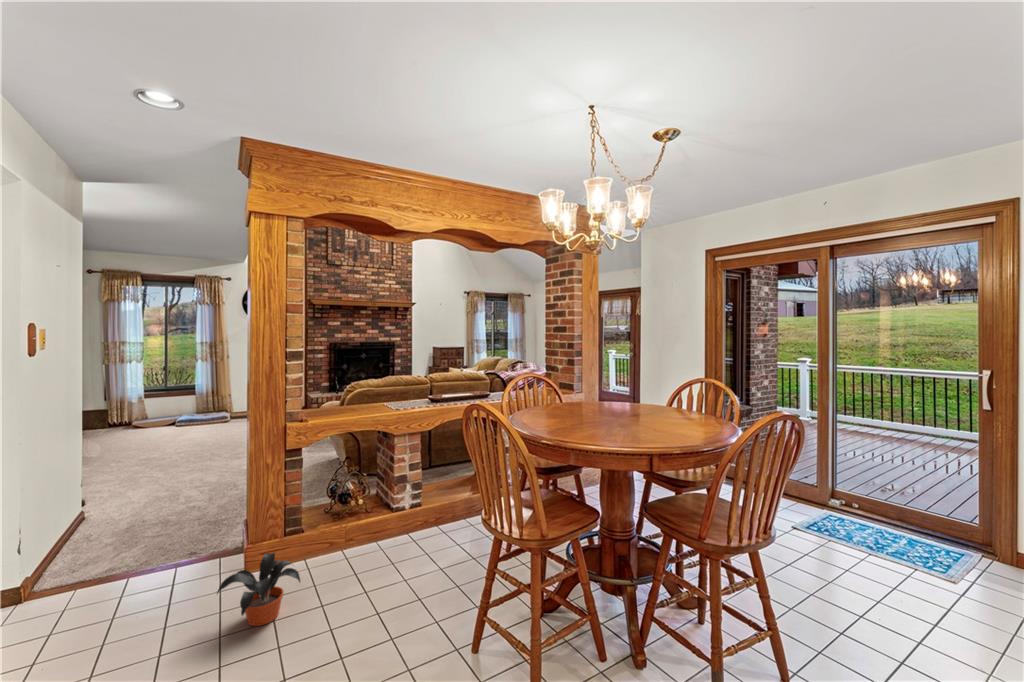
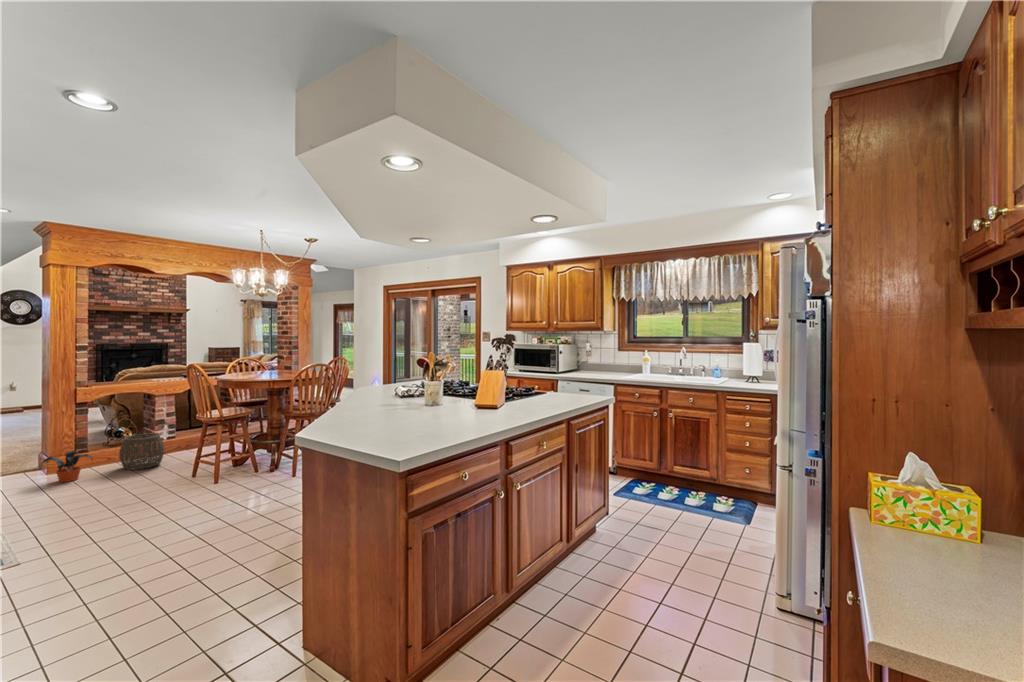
woven basket: none [344,513,413,595] -> present [119,433,165,470]

